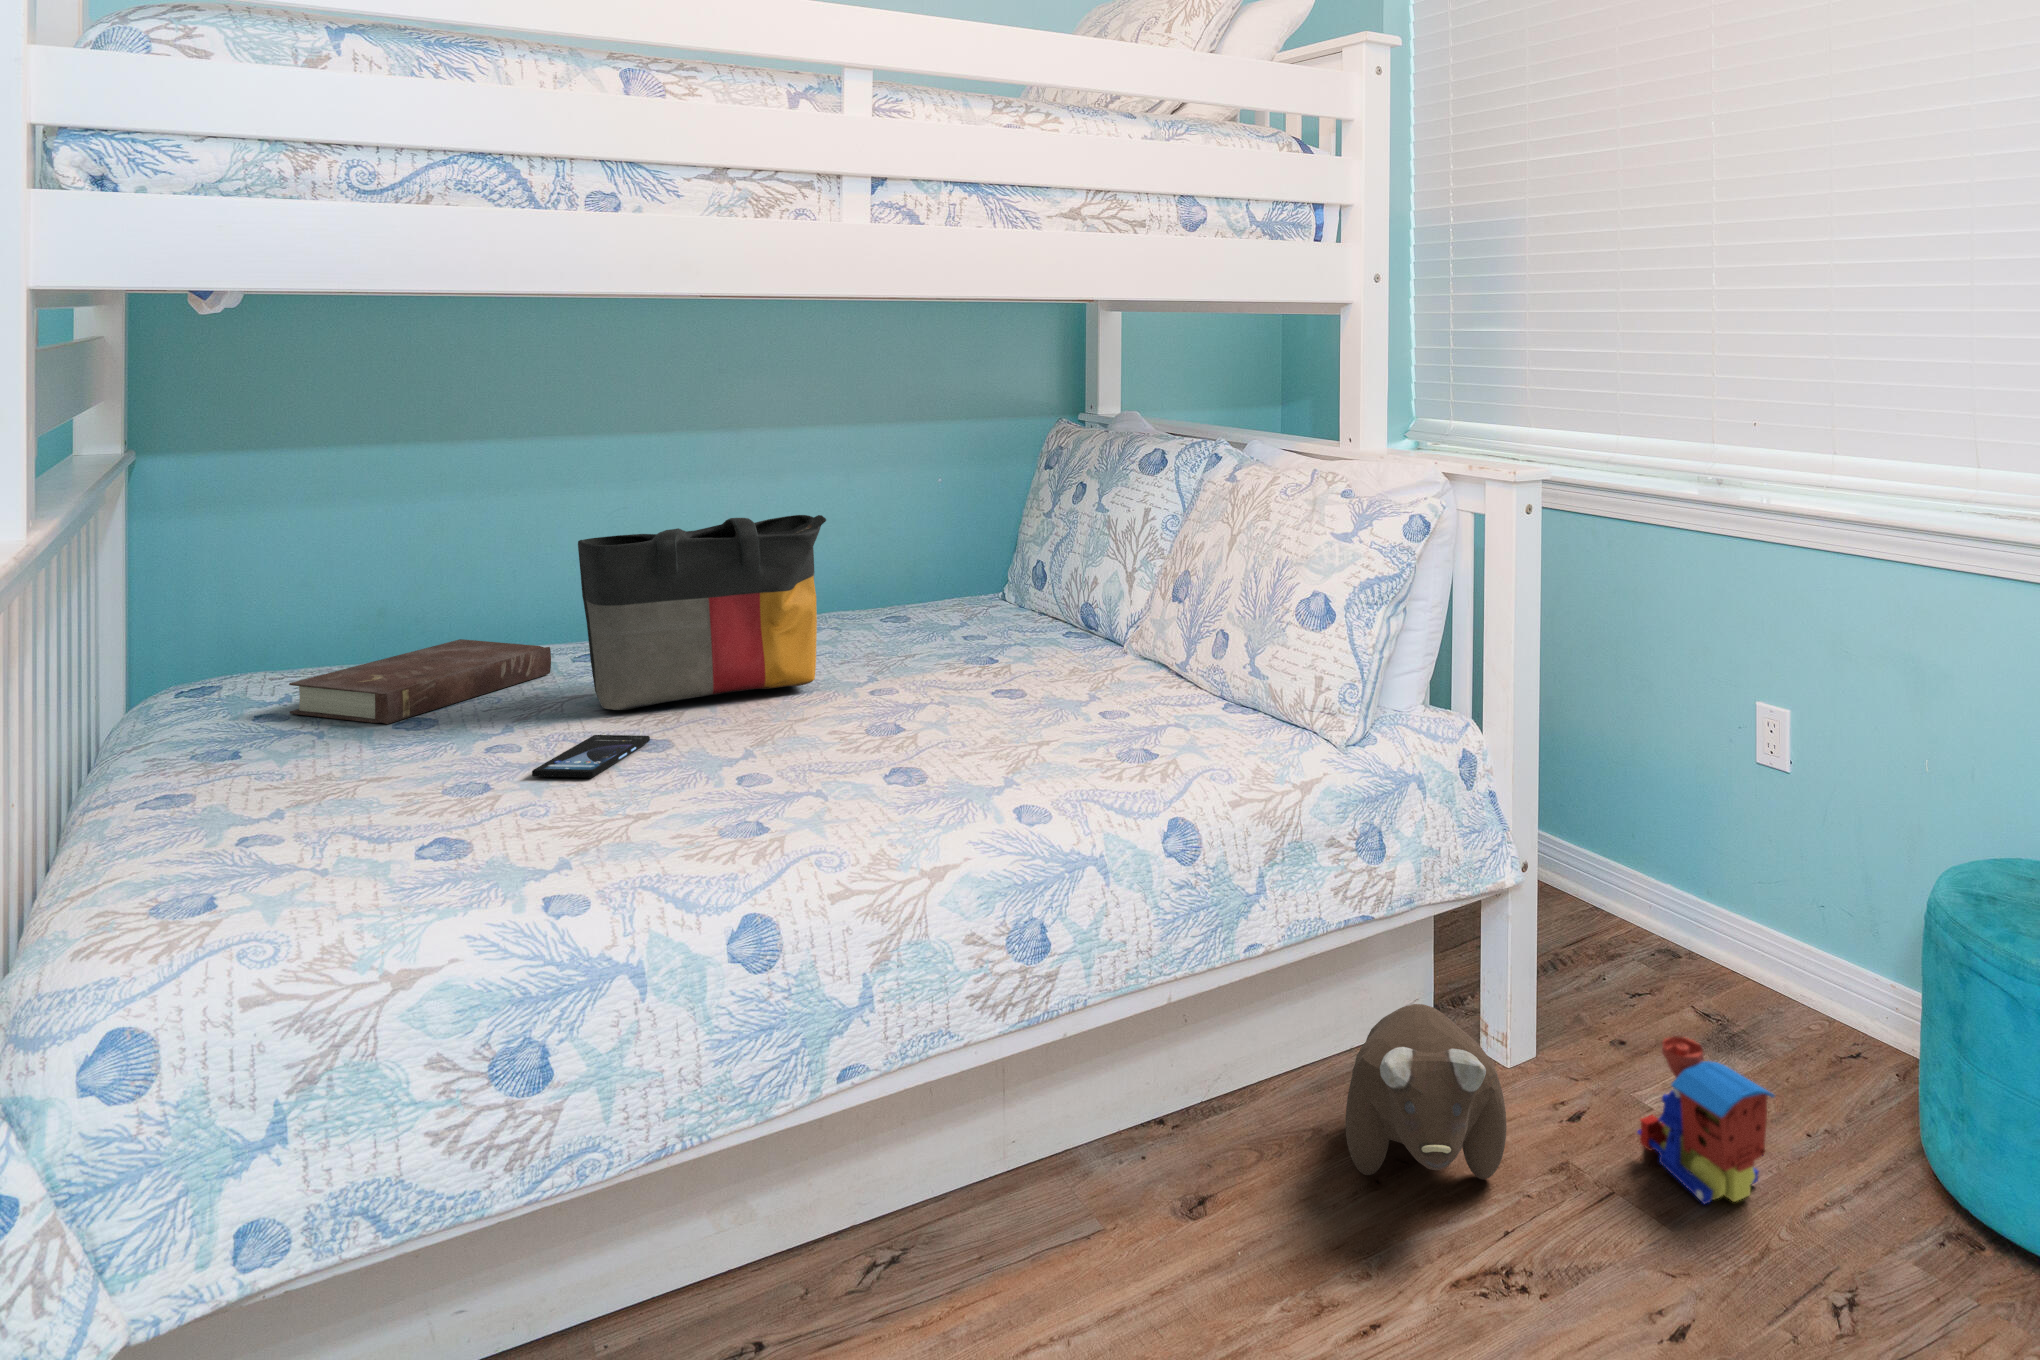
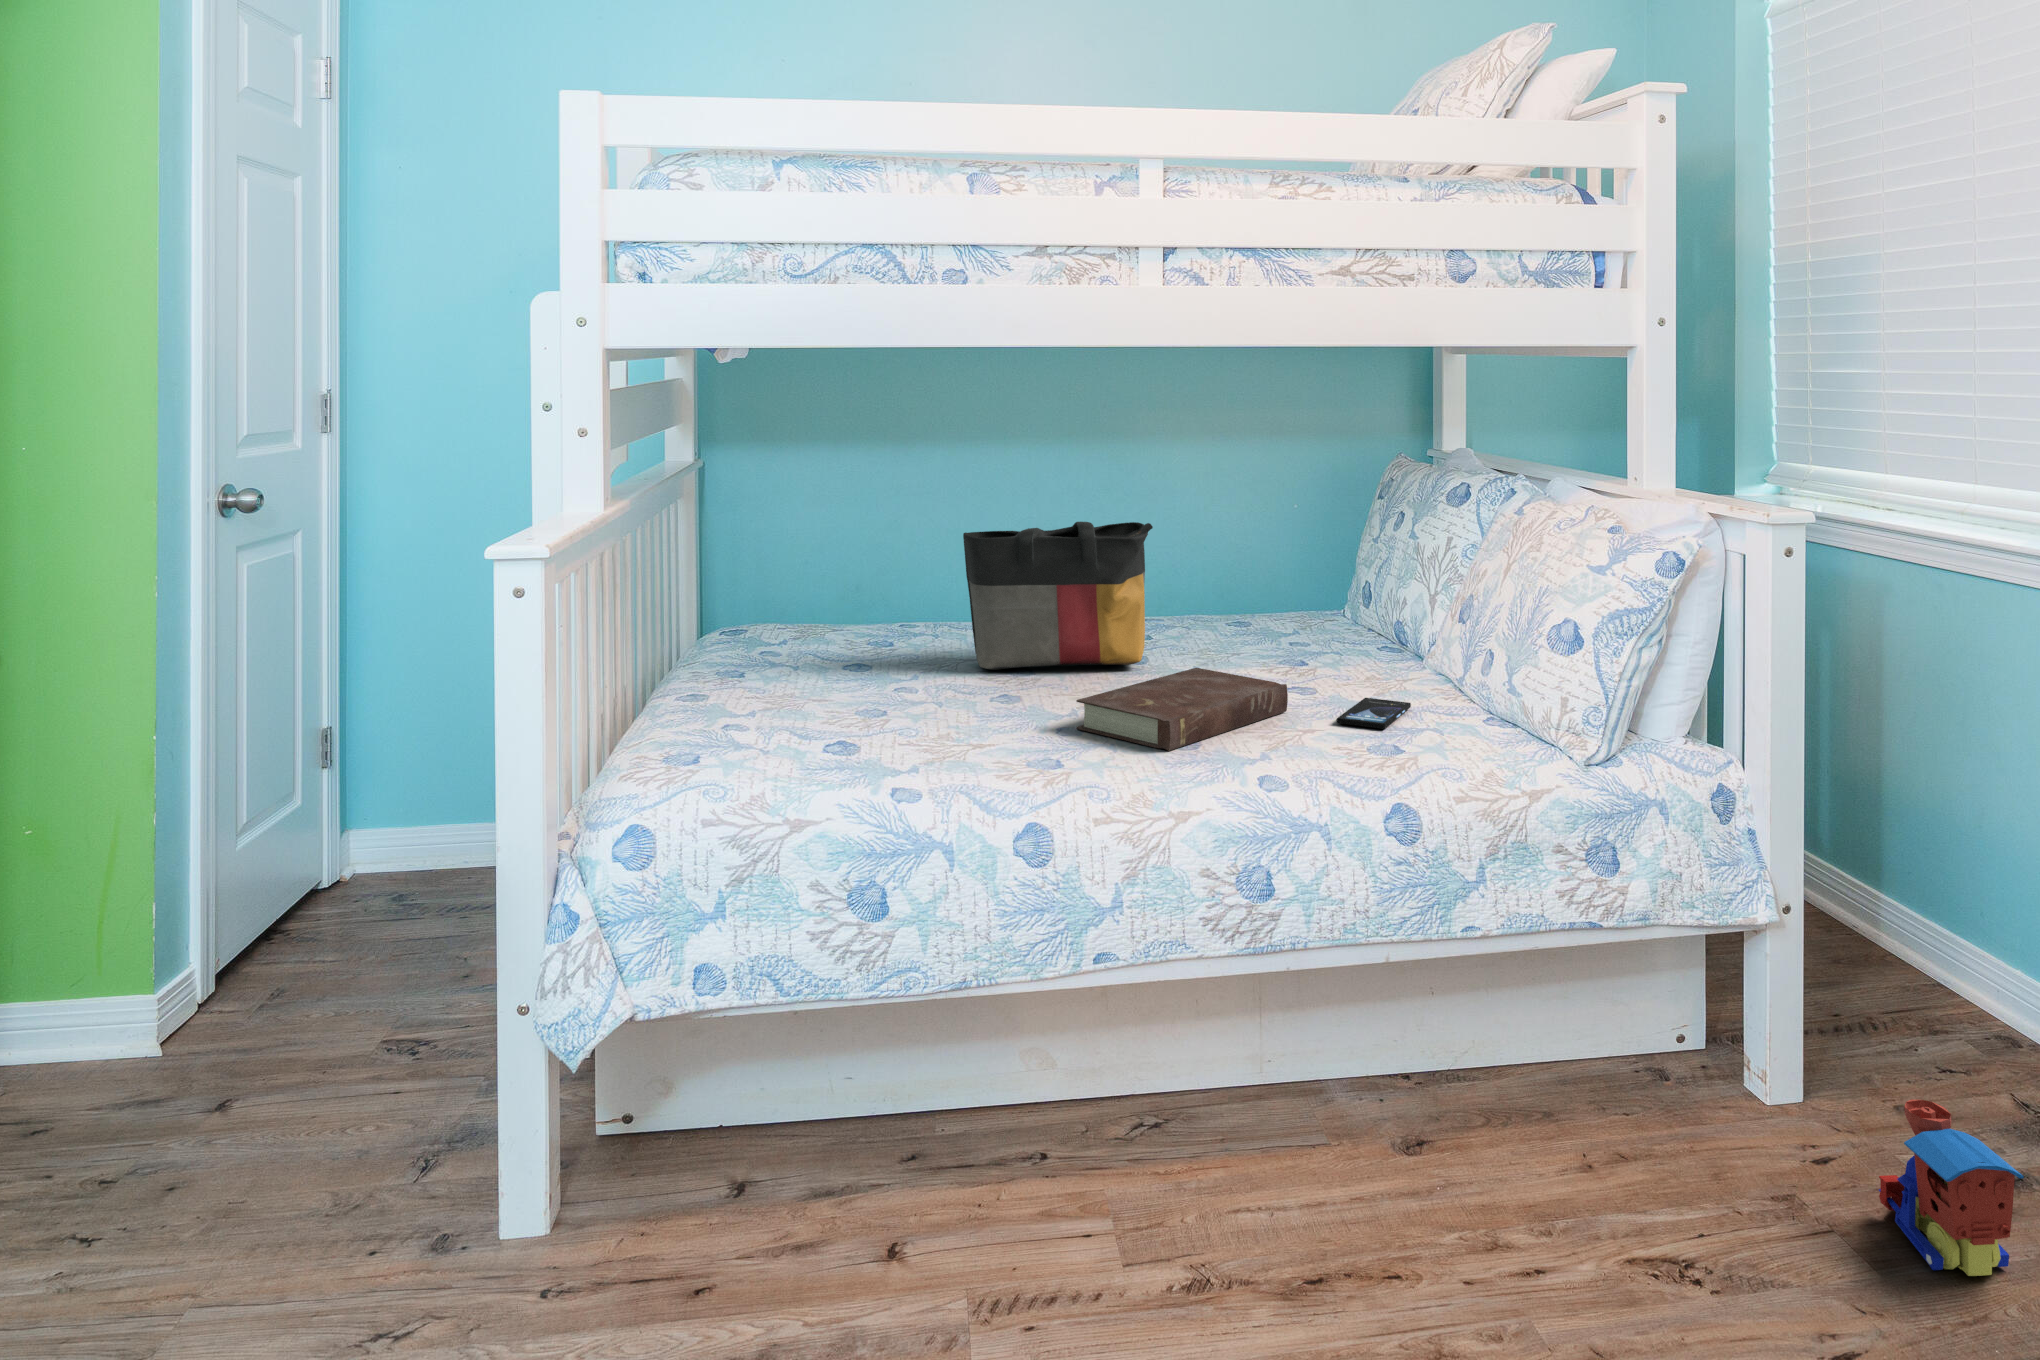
book: present [289,639,551,724] -> present [1076,668,1288,751]
smartphone: present [532,735,650,778] -> present [1337,698,1411,729]
plush toy: present [1345,1004,1507,1179] -> none [1561,1017,1722,1195]

